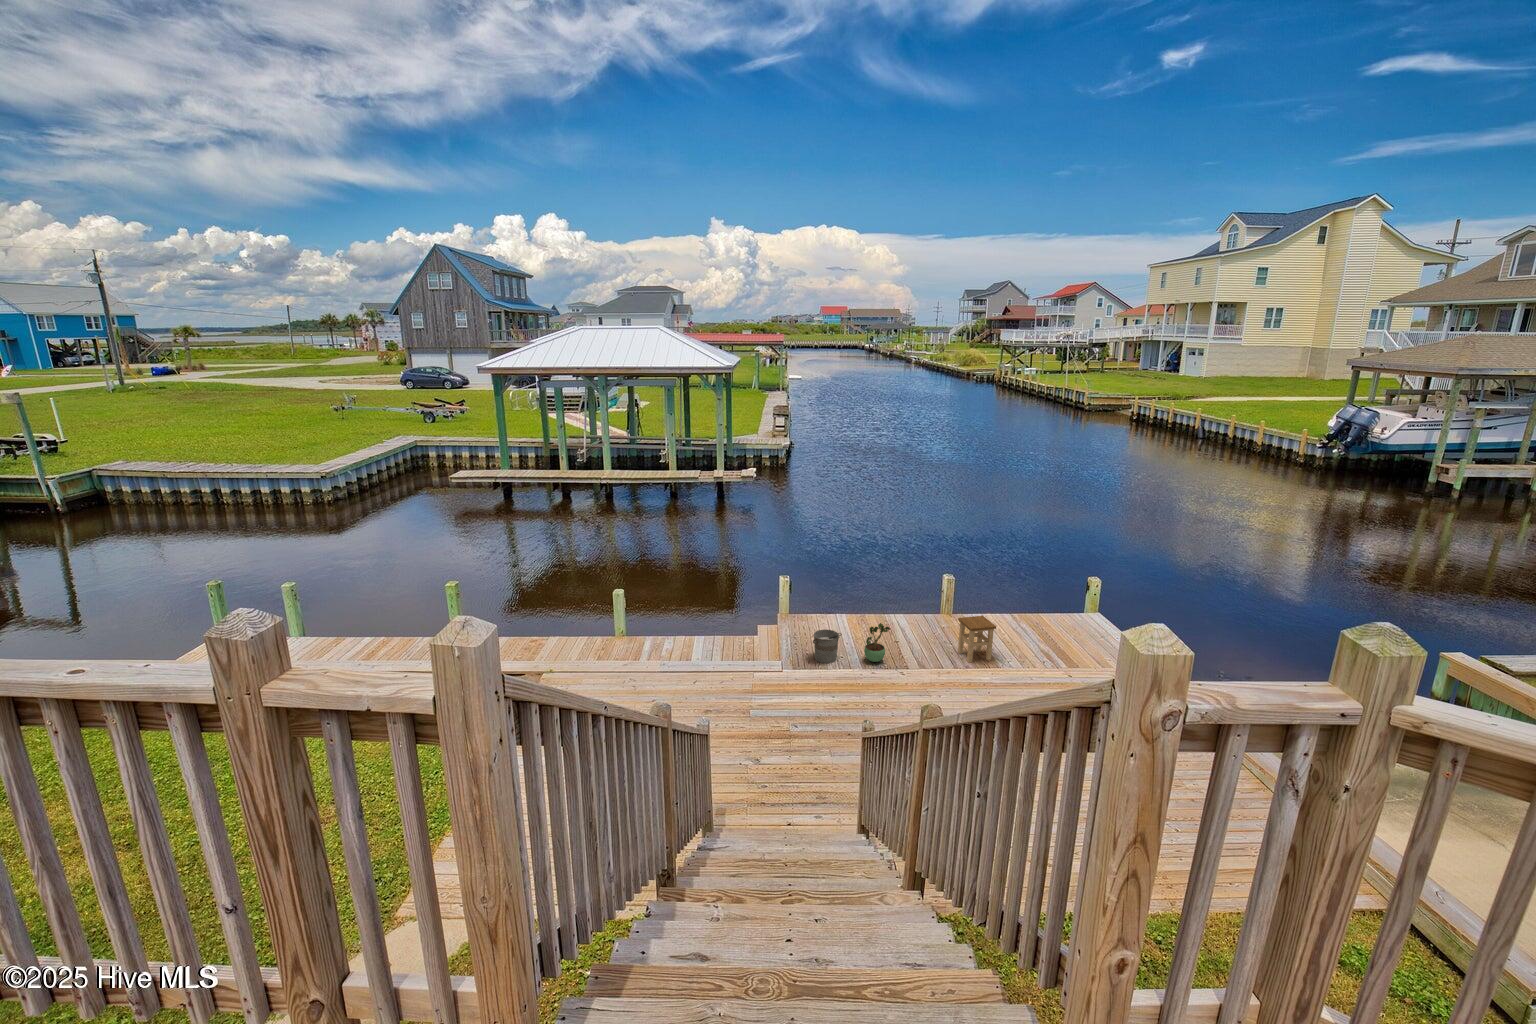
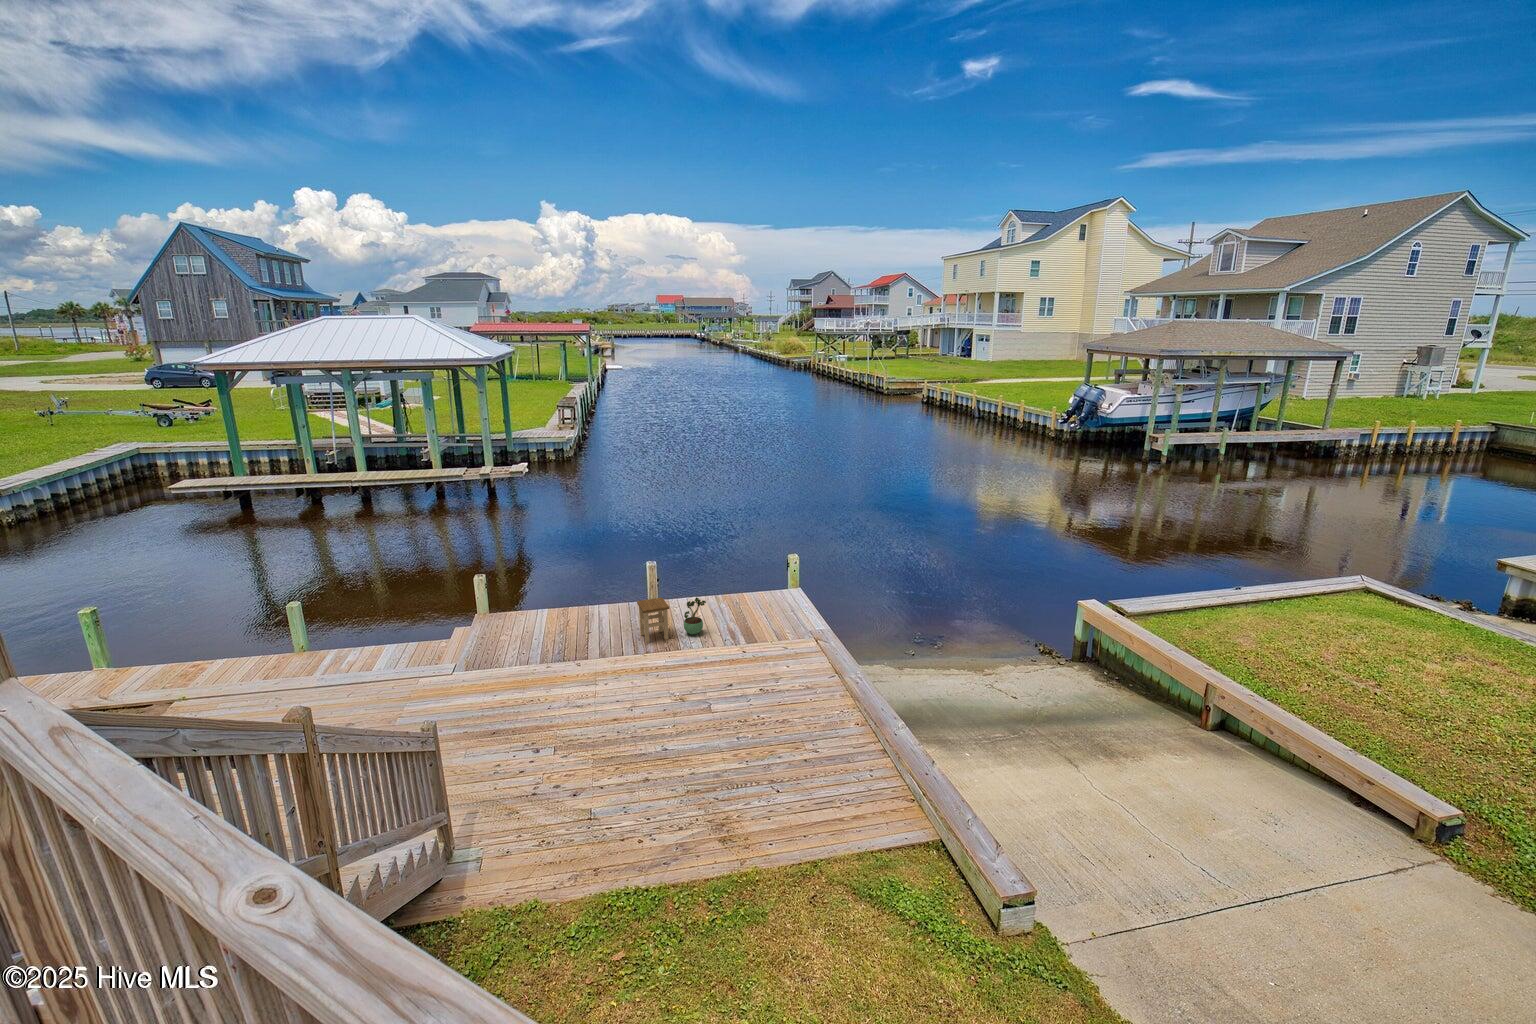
potted plant: present [864,623,890,662] -> present [684,597,706,634]
bucket: present [813,629,842,664] -> none [488,623,518,657]

